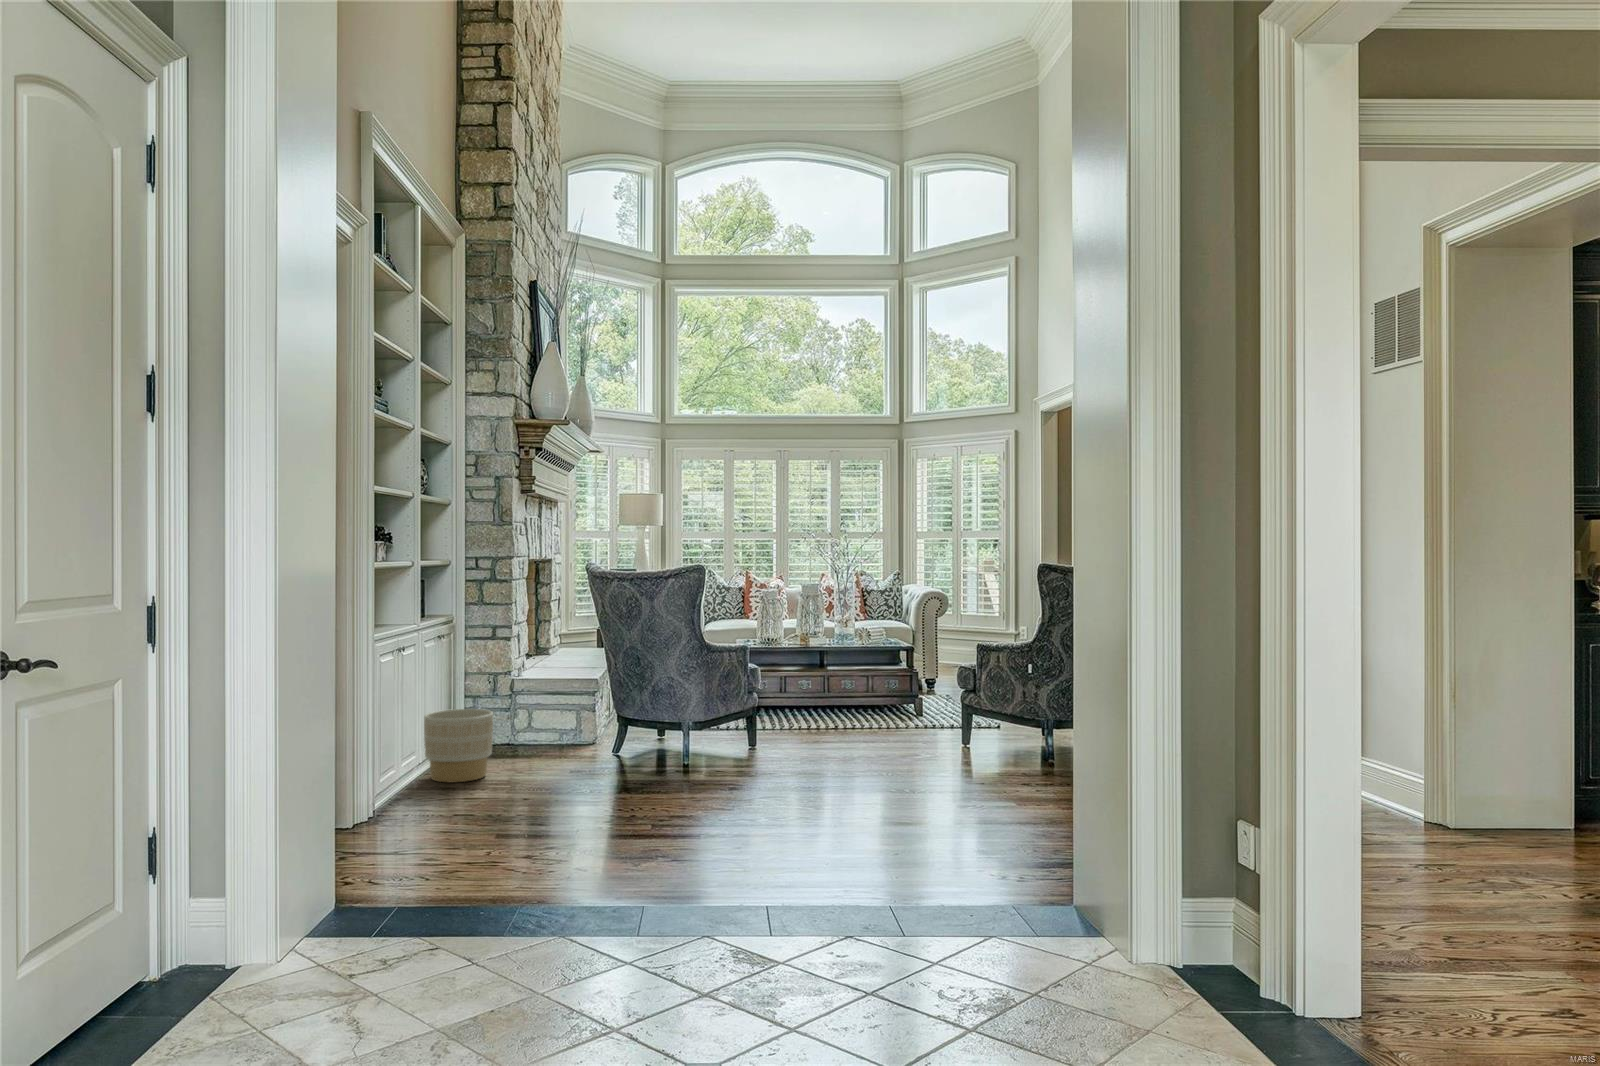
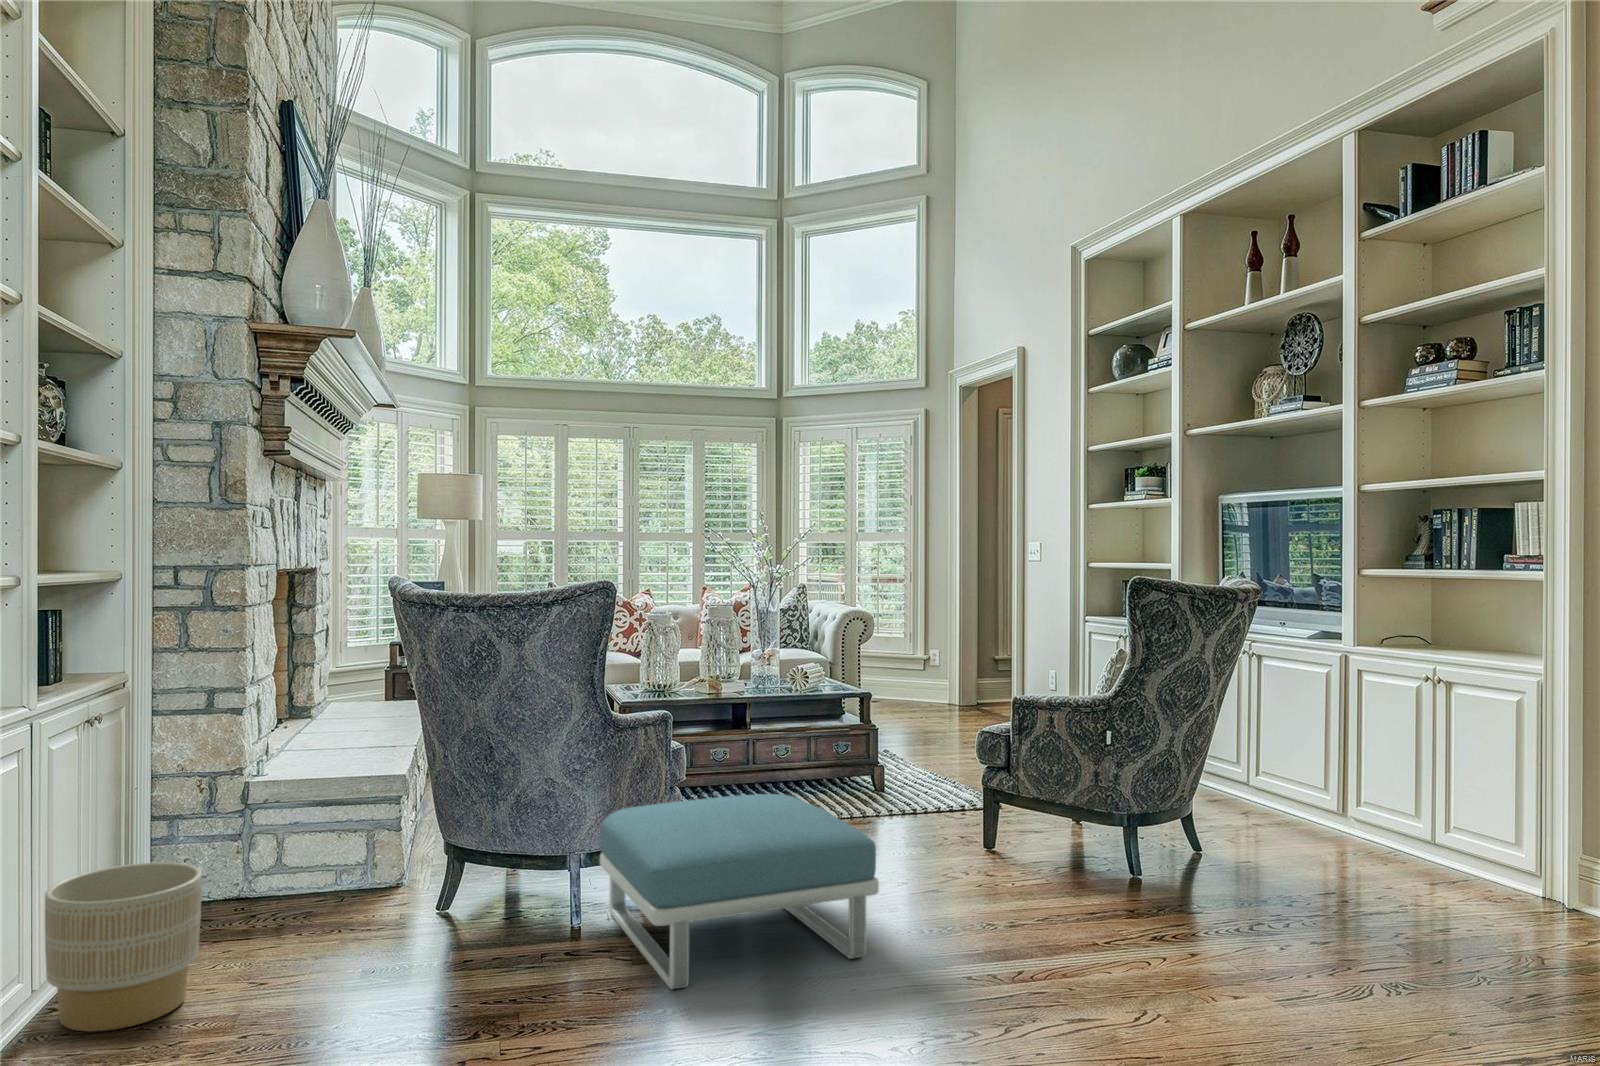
footstool: none [700,696,848,785] -> present [600,794,879,989]

